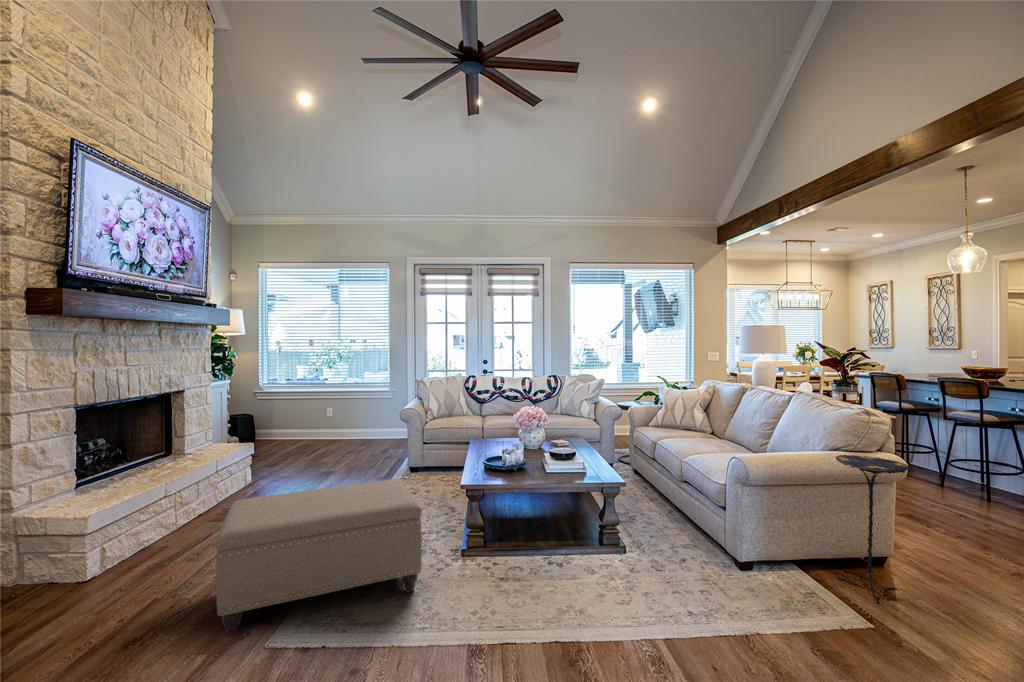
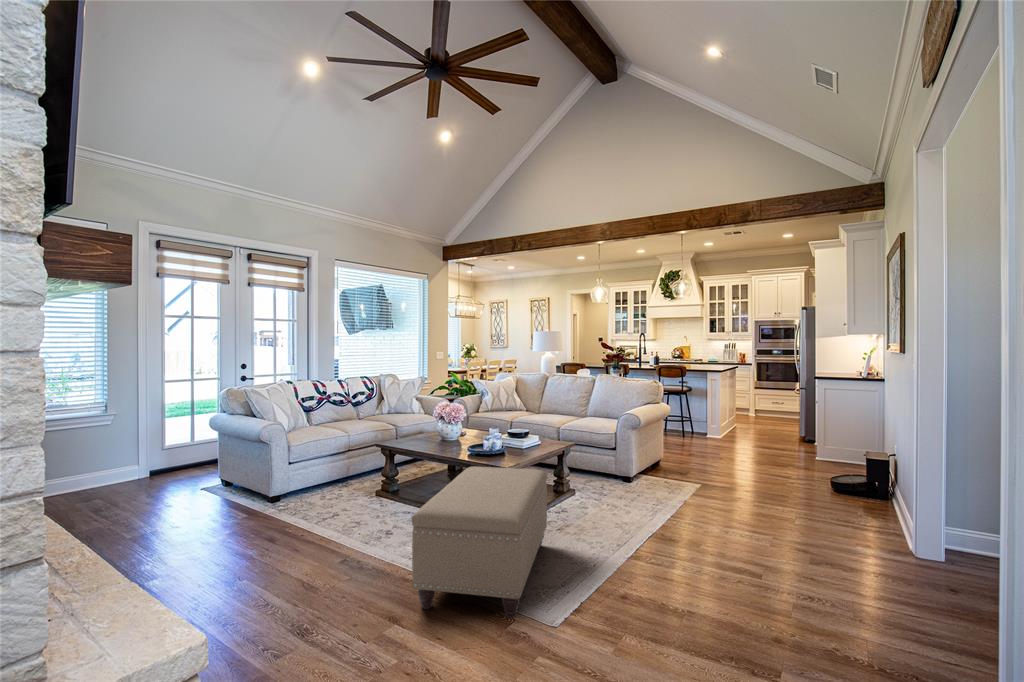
side table: present [836,455,909,602] -> none [654,398,687,470]

